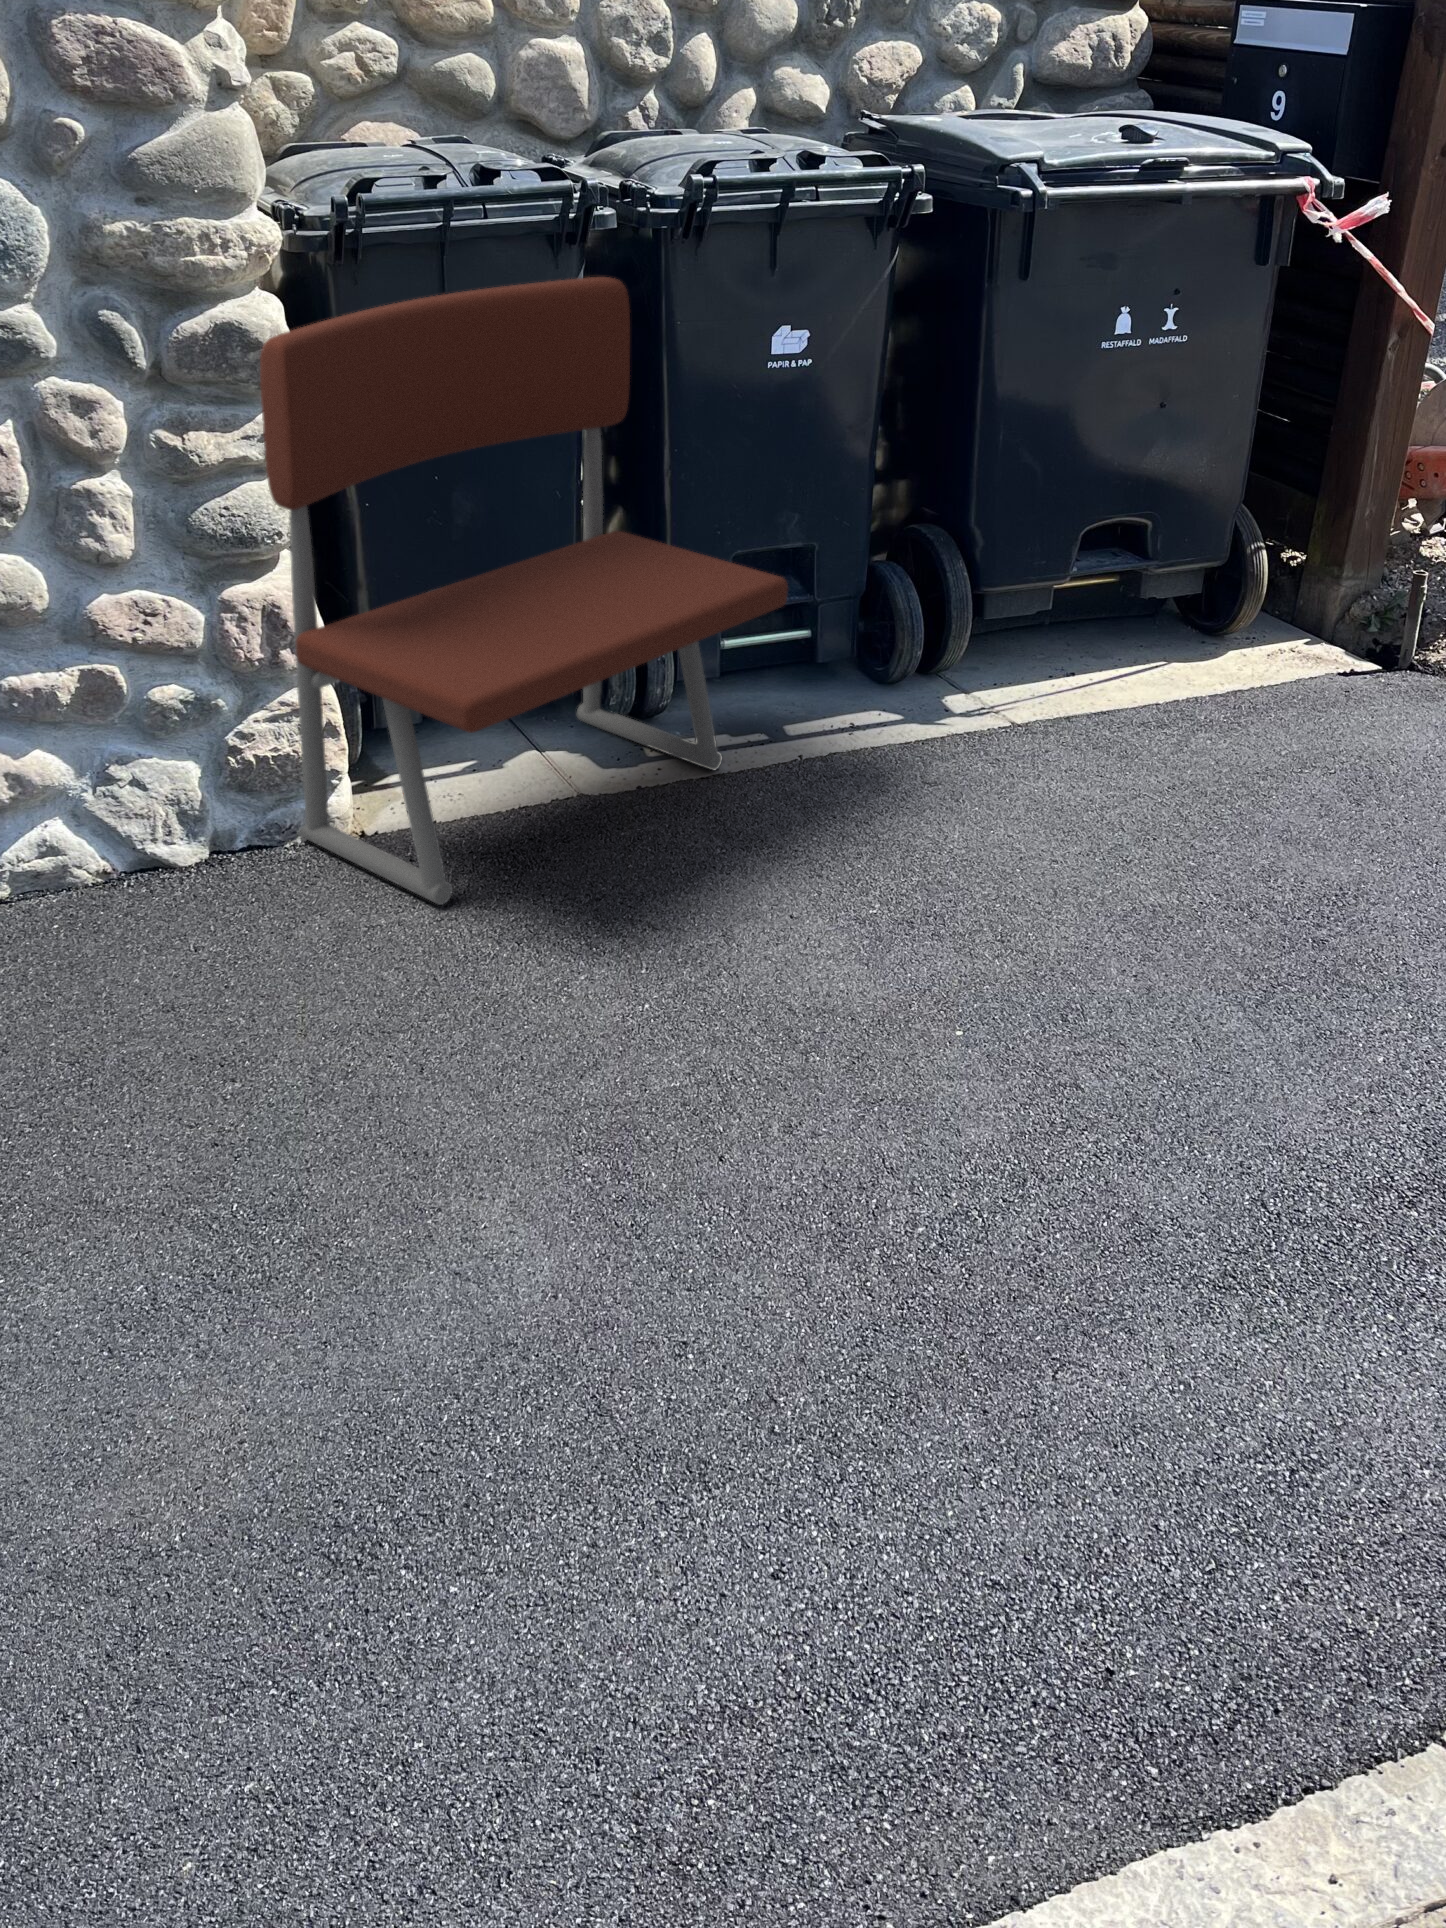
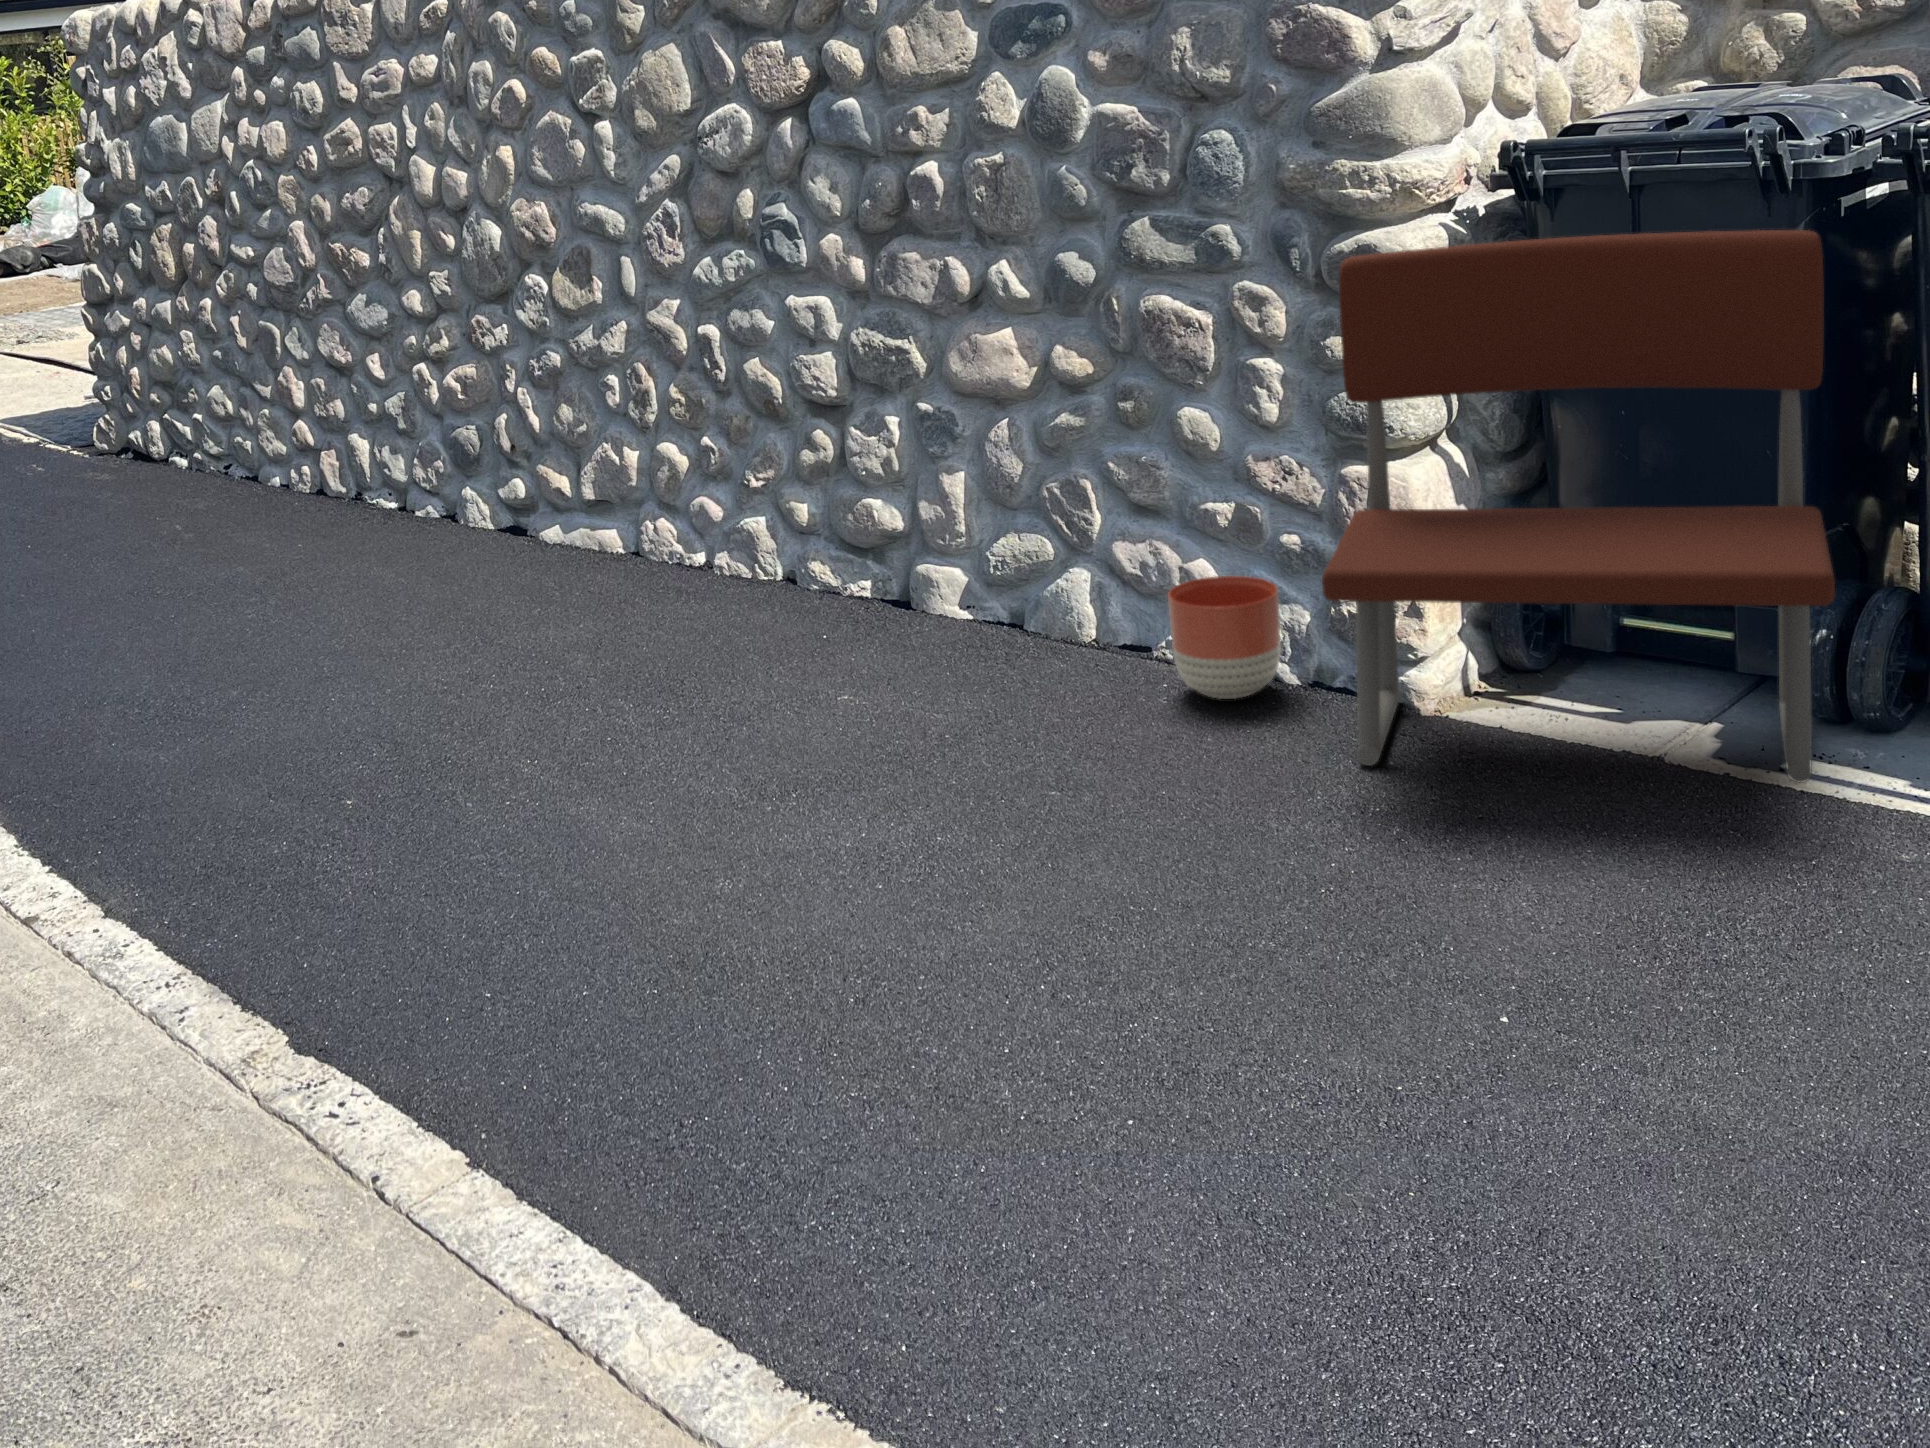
planter: none [65,751,208,912] -> present [1168,576,1281,699]

